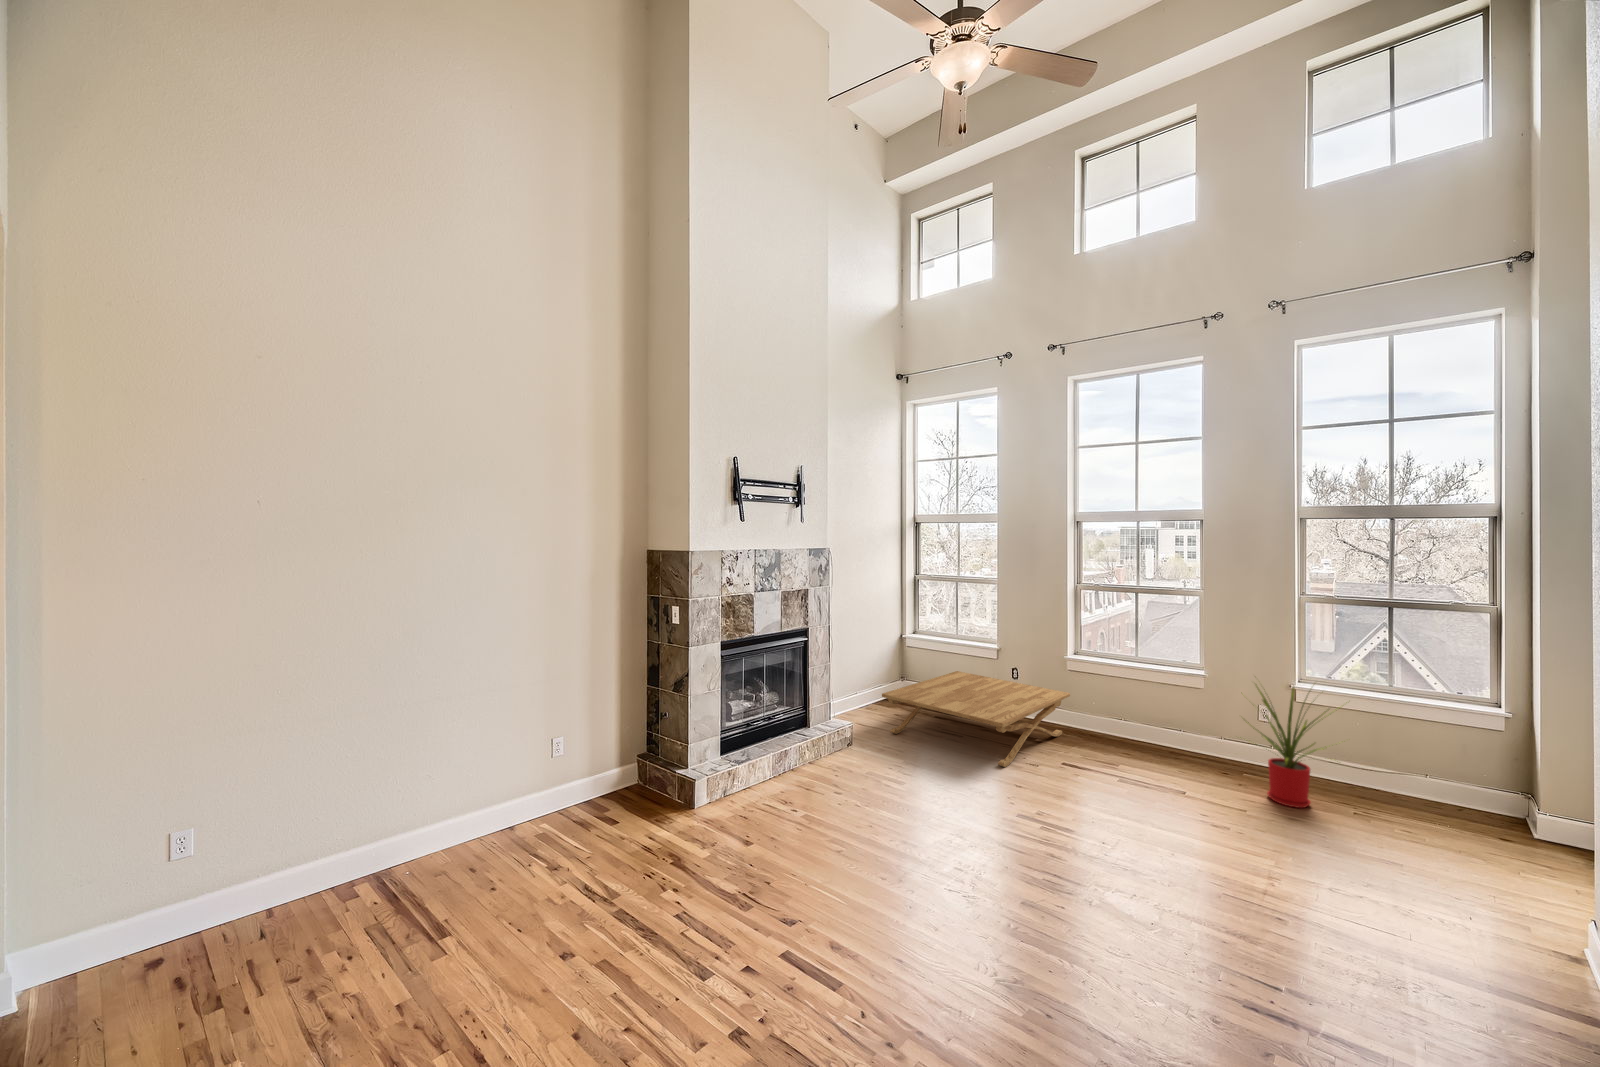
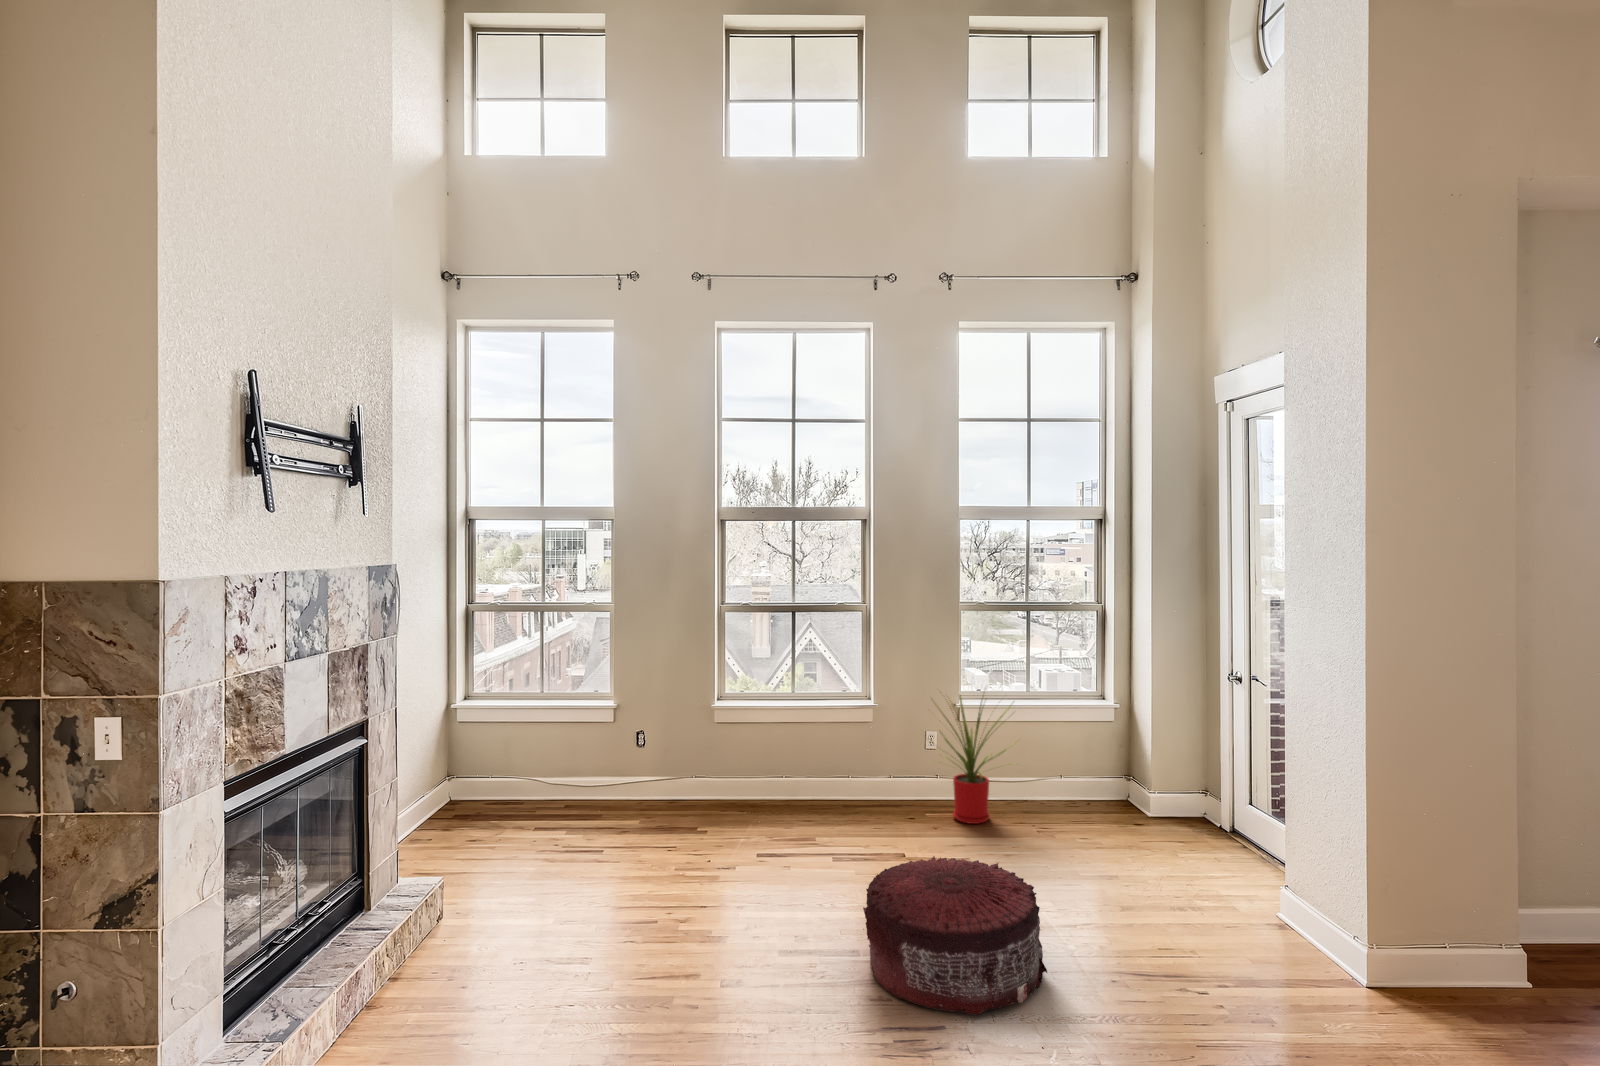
coffee table: present [882,671,1070,767] -> none [482,748,726,873]
pouf: none [1053,791,1209,921] -> present [863,856,1047,1015]

